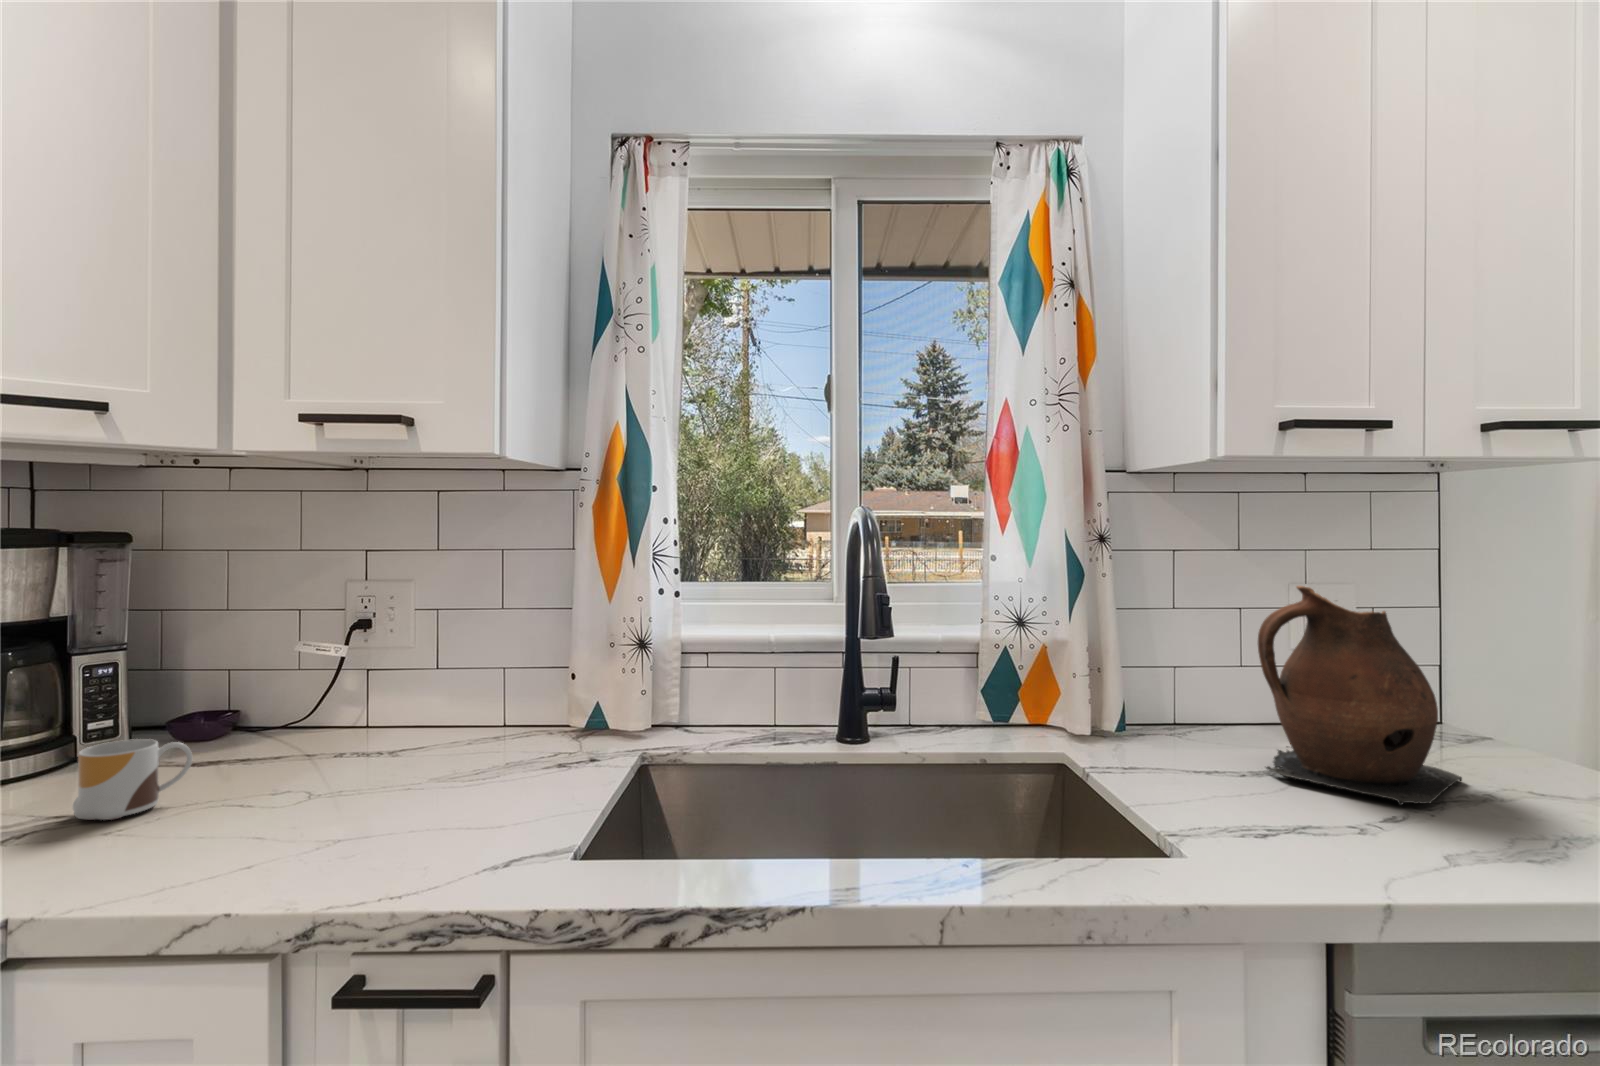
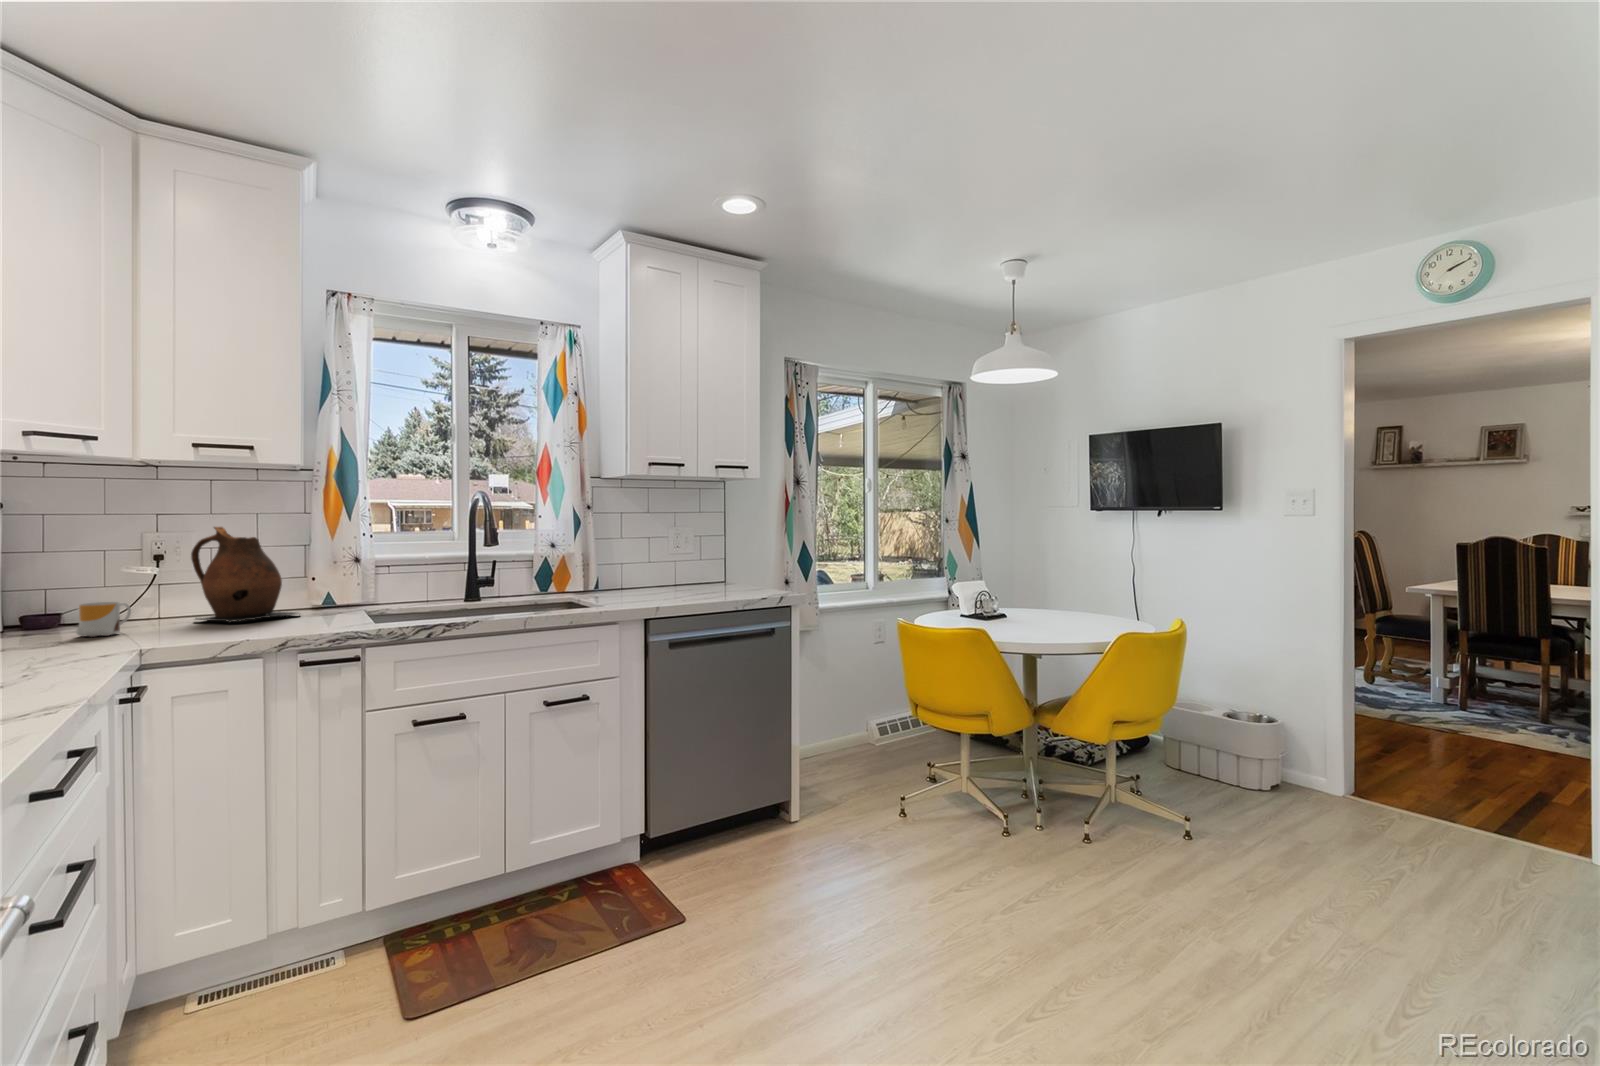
ceramic pitcher: present [1258,586,1462,805] -> present [191,527,298,623]

